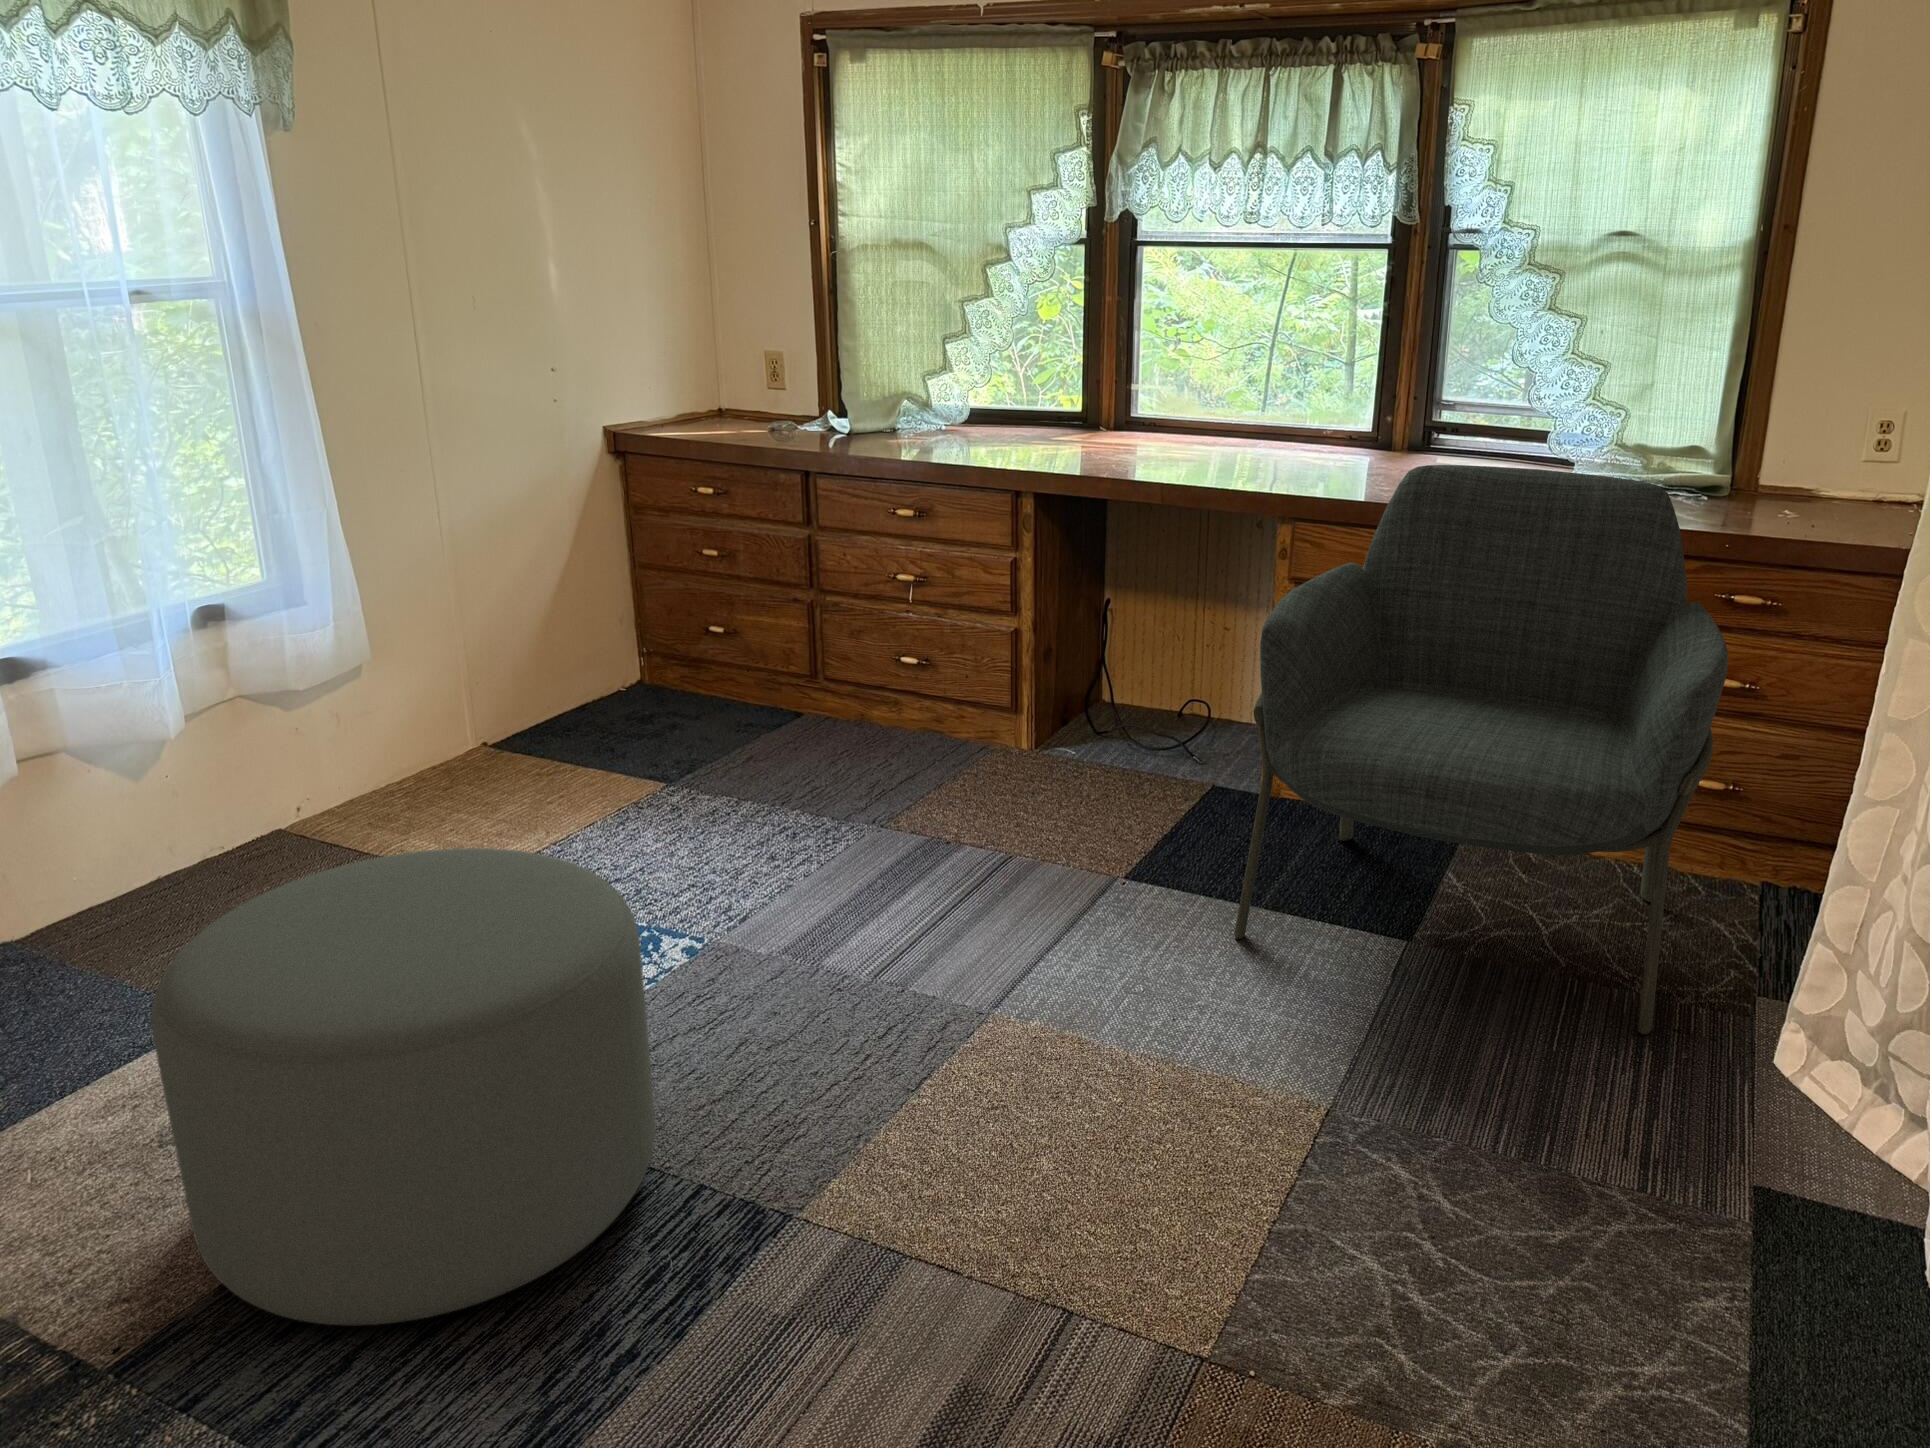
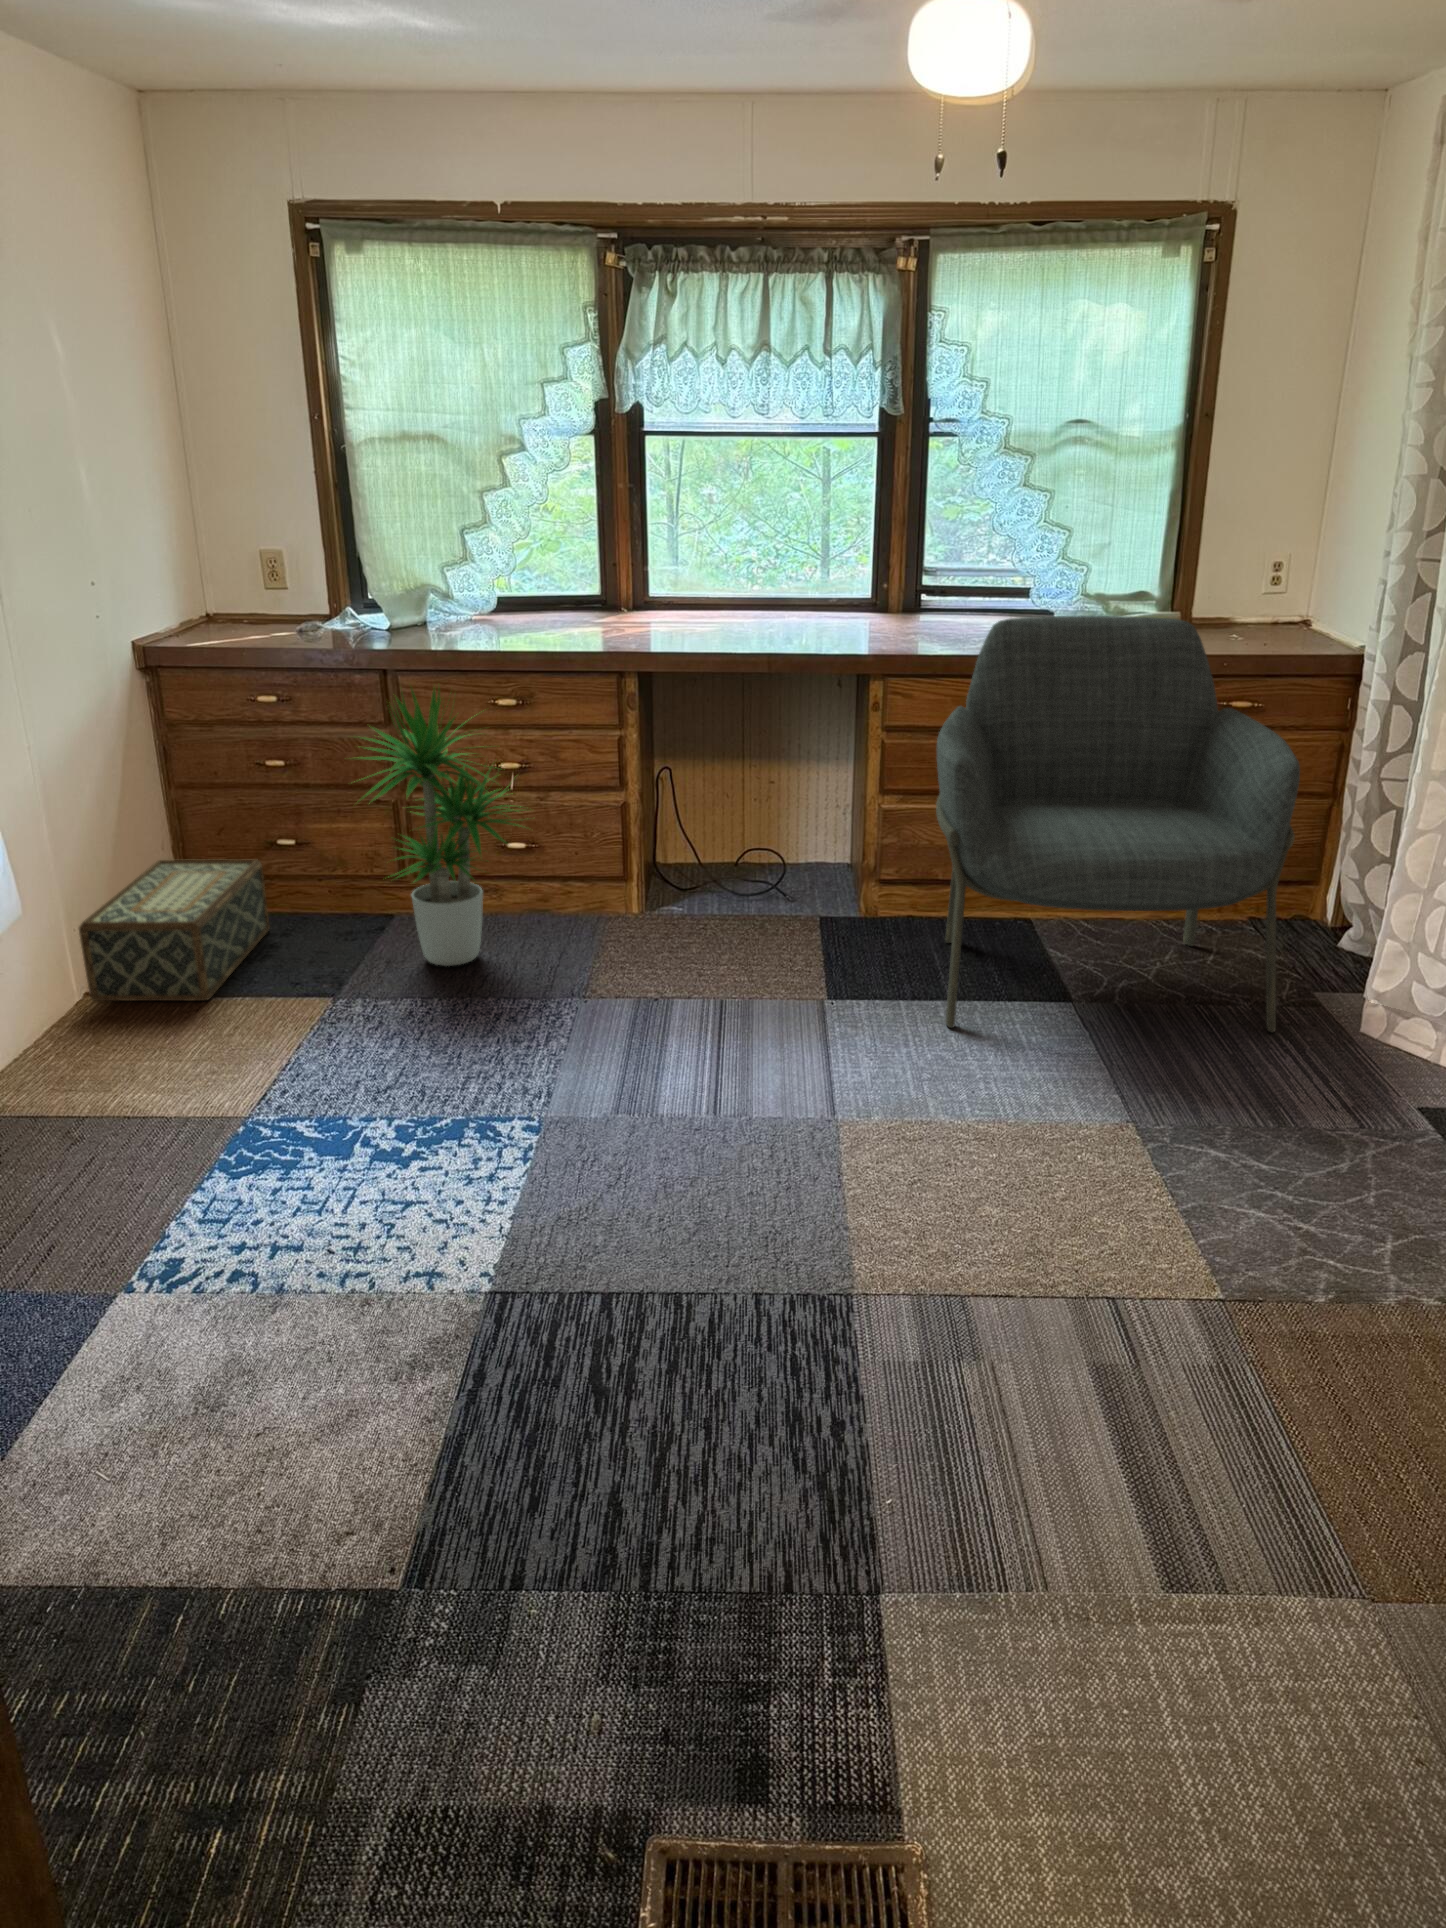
potted plant: none [728,481,915,771] -> present [360,688,528,966]
woven basket: none [494,629,706,765] -> present [79,859,270,1001]
ottoman: present [151,848,656,1325] -> none [303,1041,739,1489]

